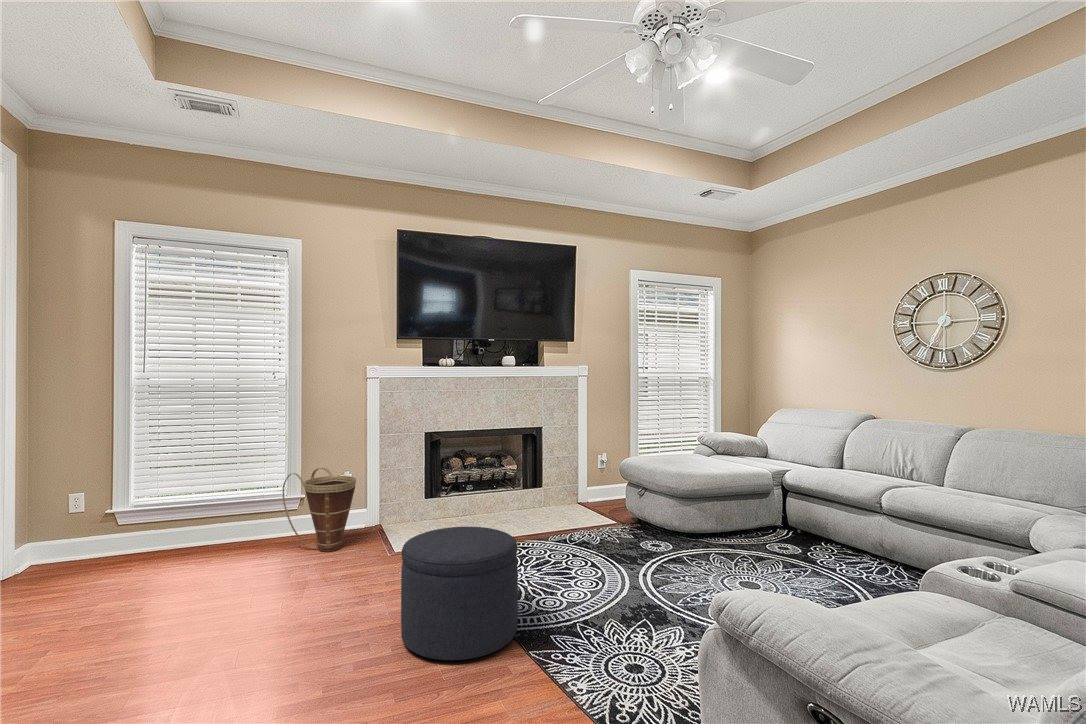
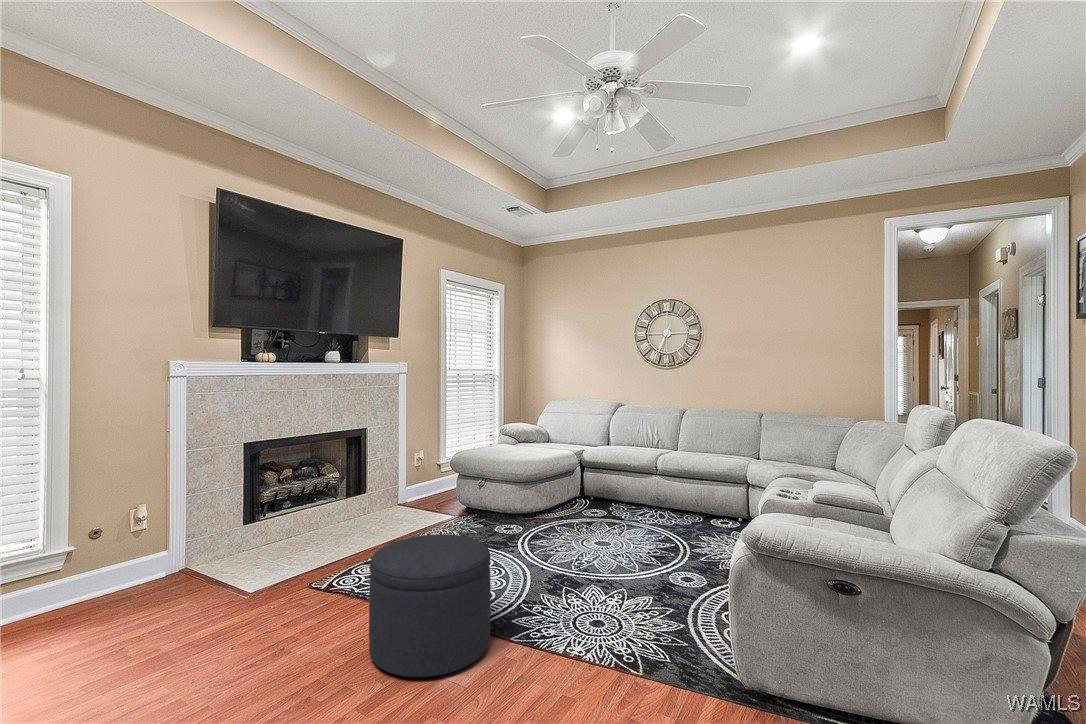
basket: present [282,468,356,552] -> none [54,505,182,615]

